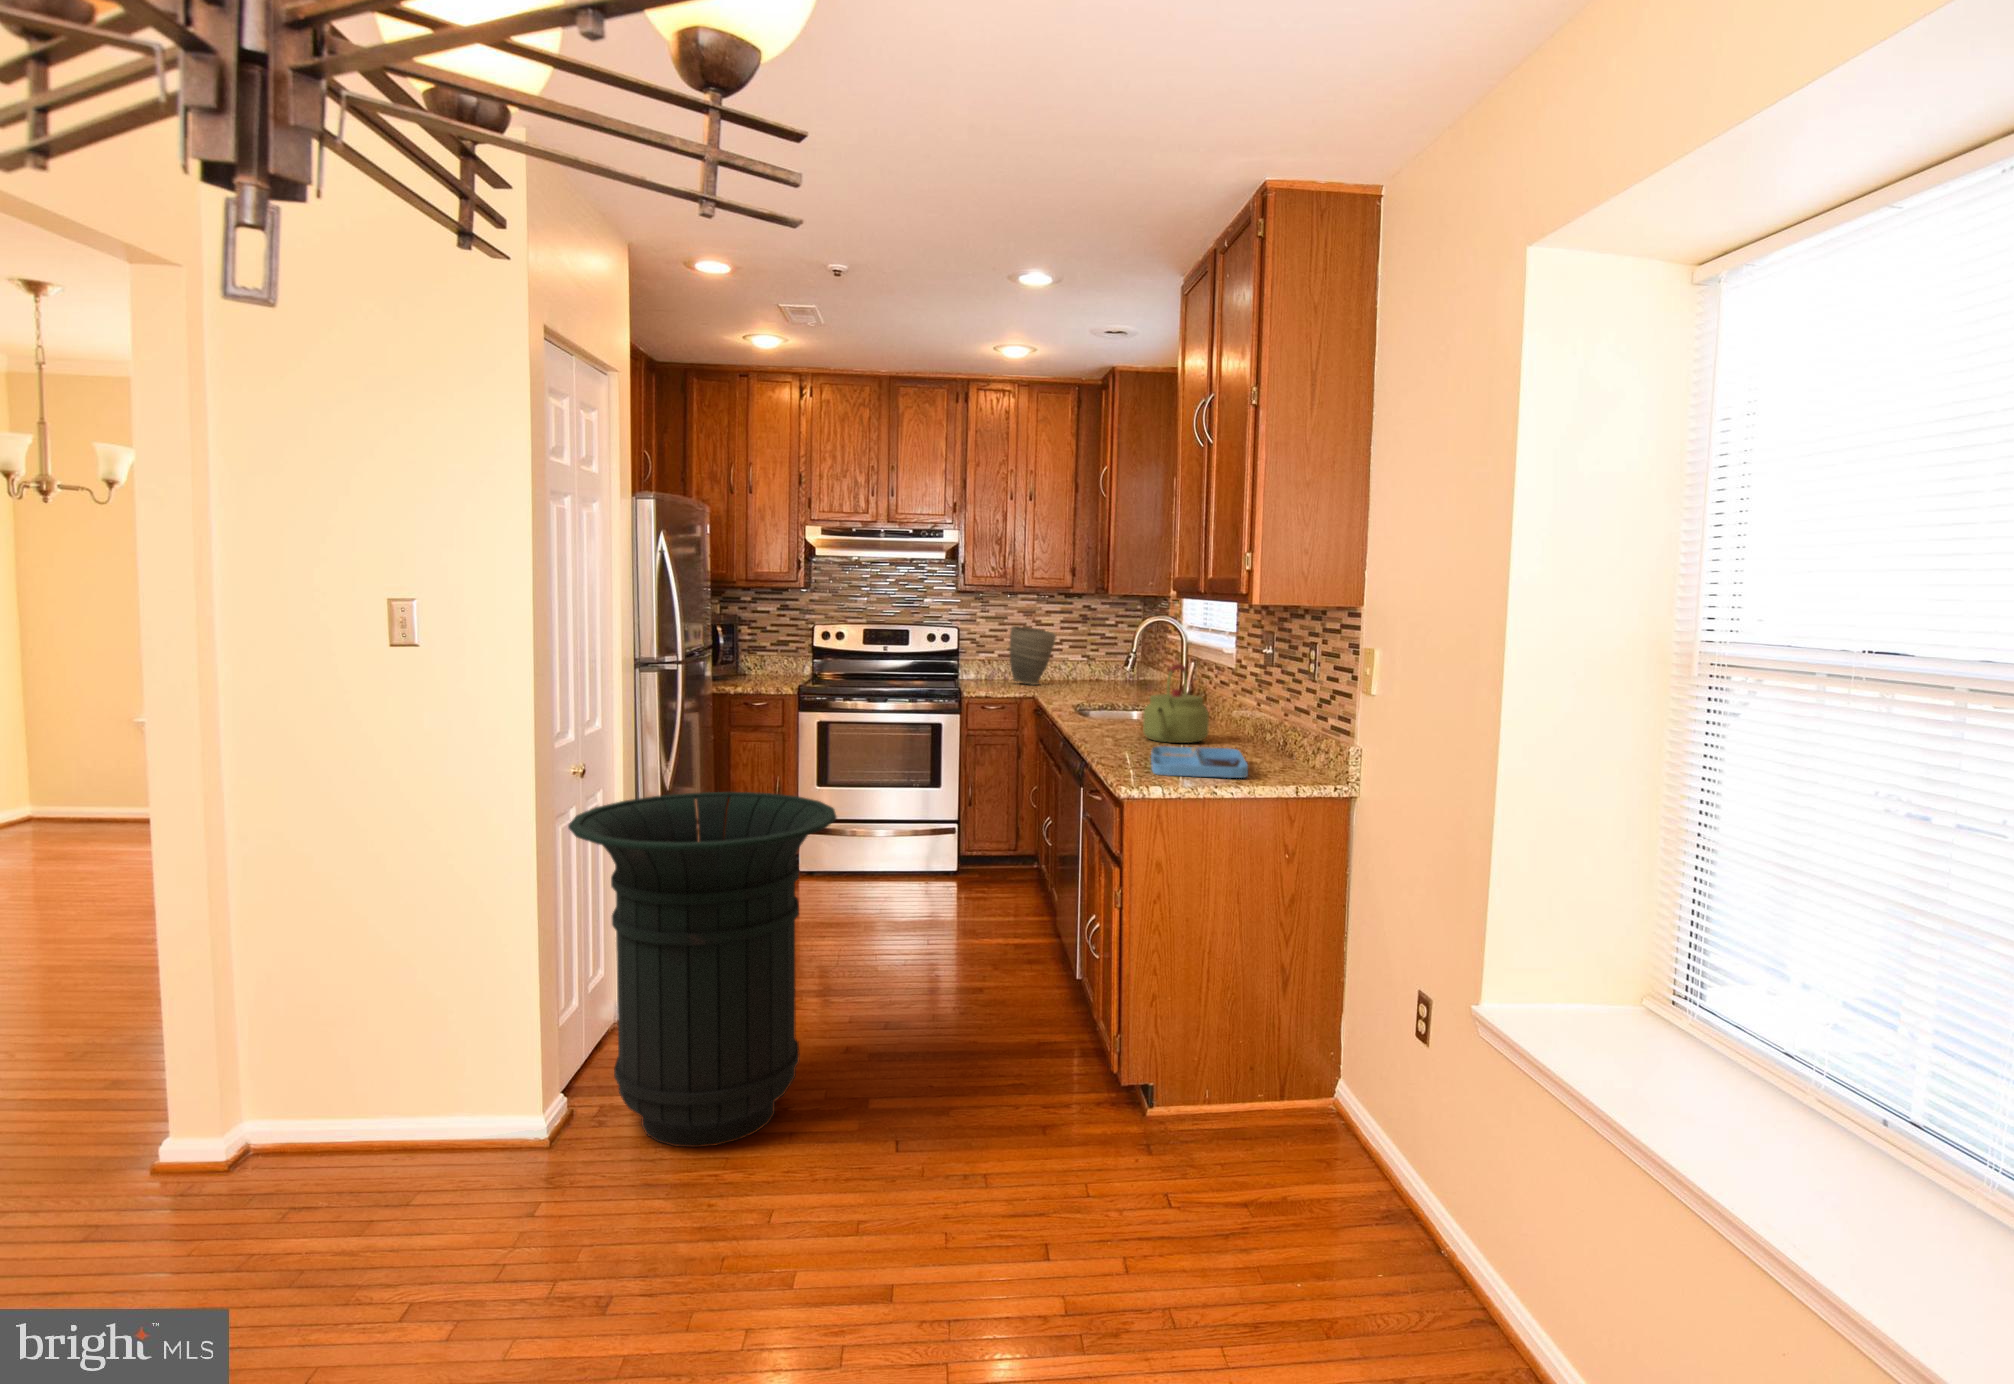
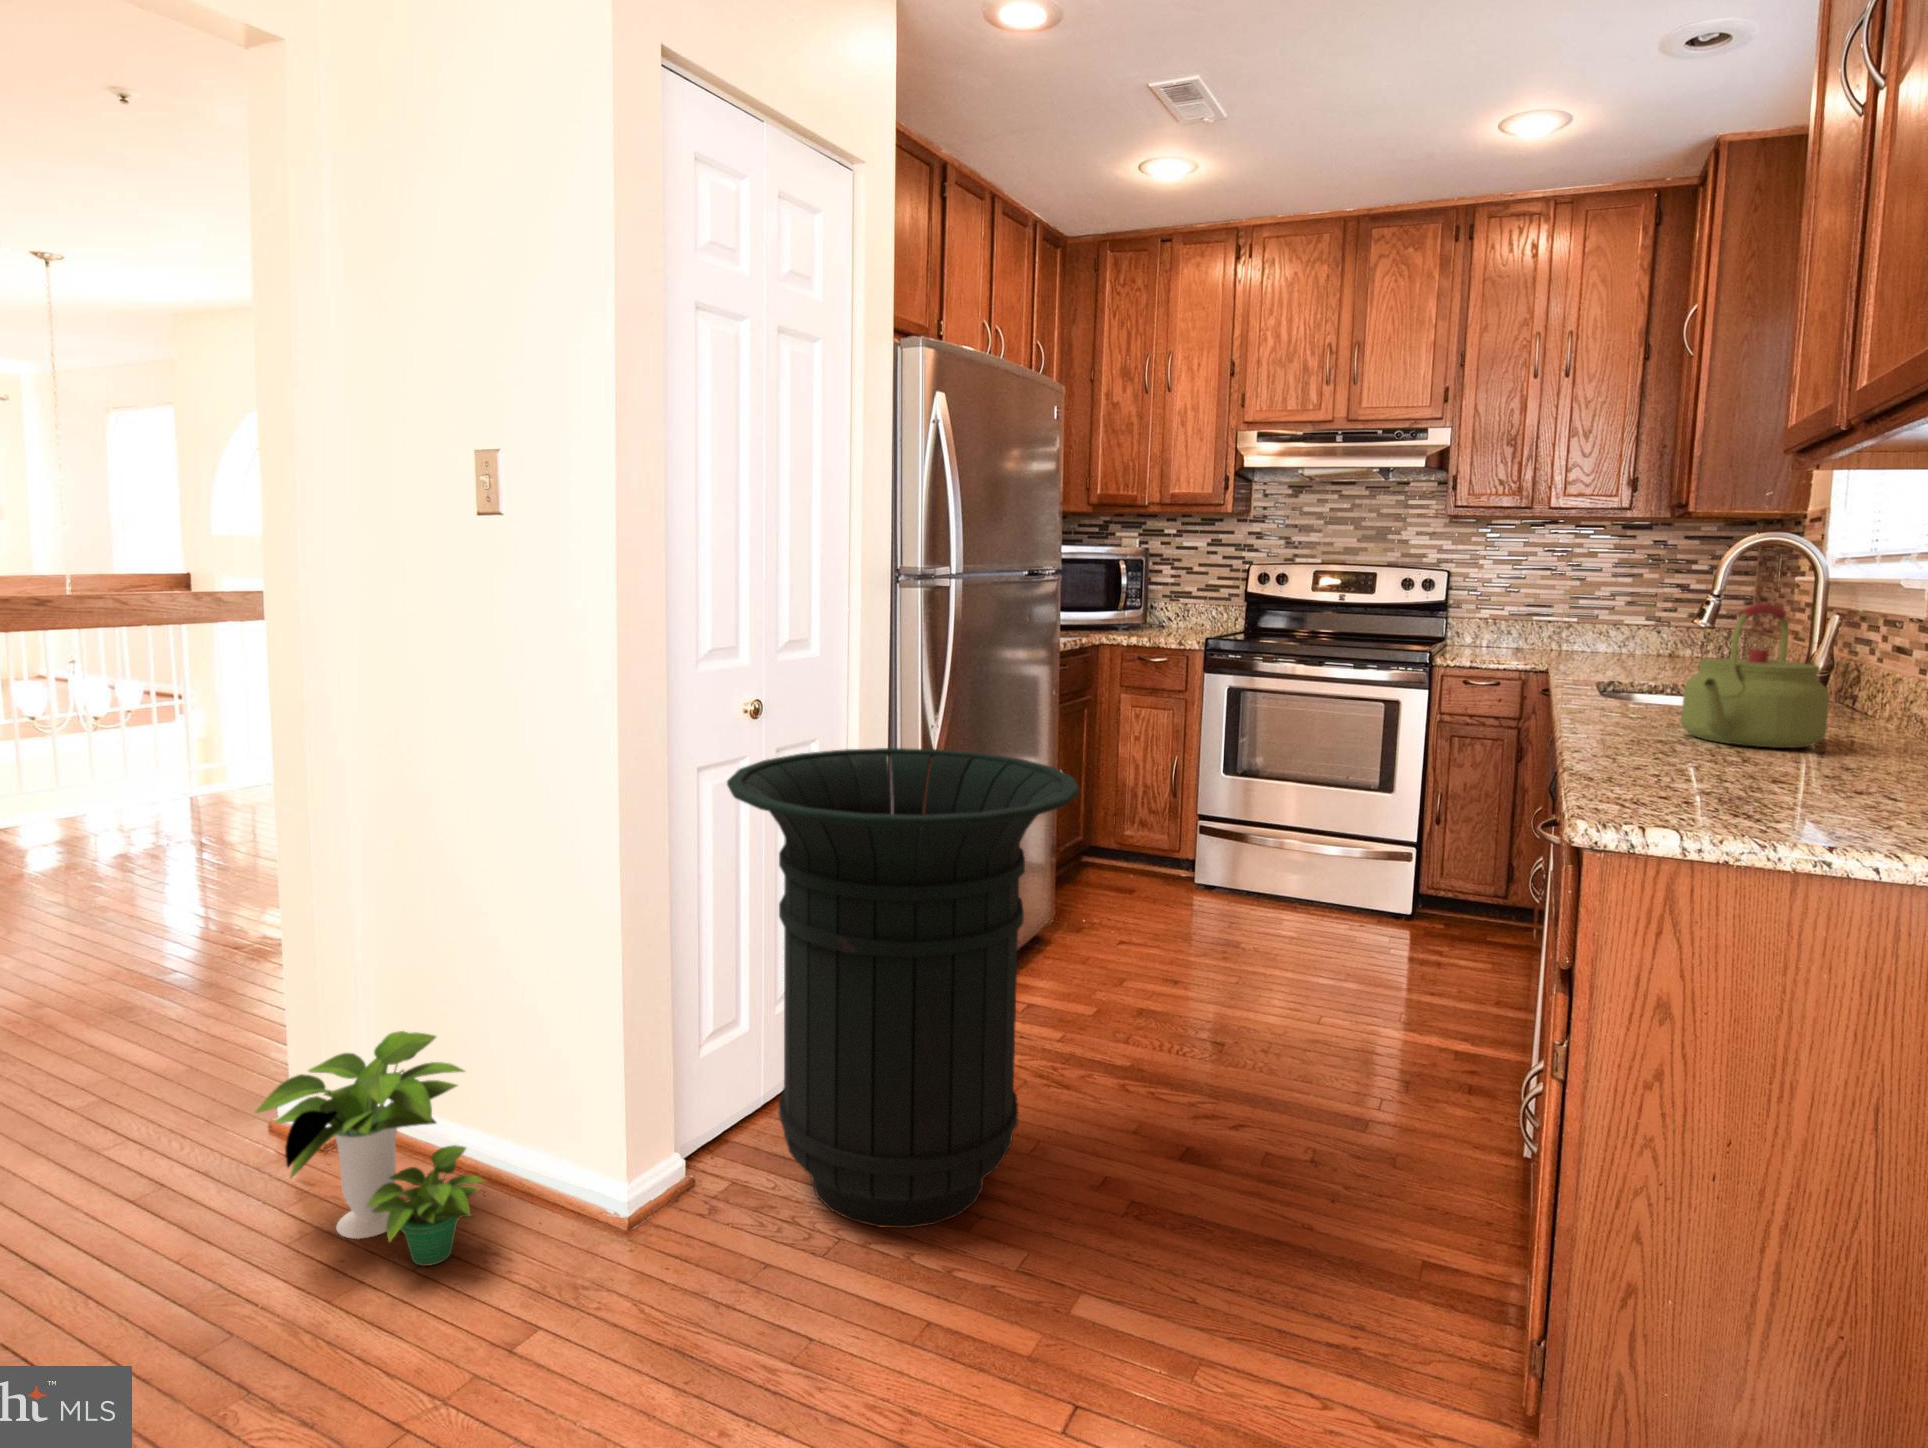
vase: present [1010,626,1056,685] -> none [1526,568,1607,654]
tray: present [1151,746,1248,778] -> none [1636,745,1875,821]
potted plant: none [155,1093,411,1286] -> present [256,1031,485,1266]

